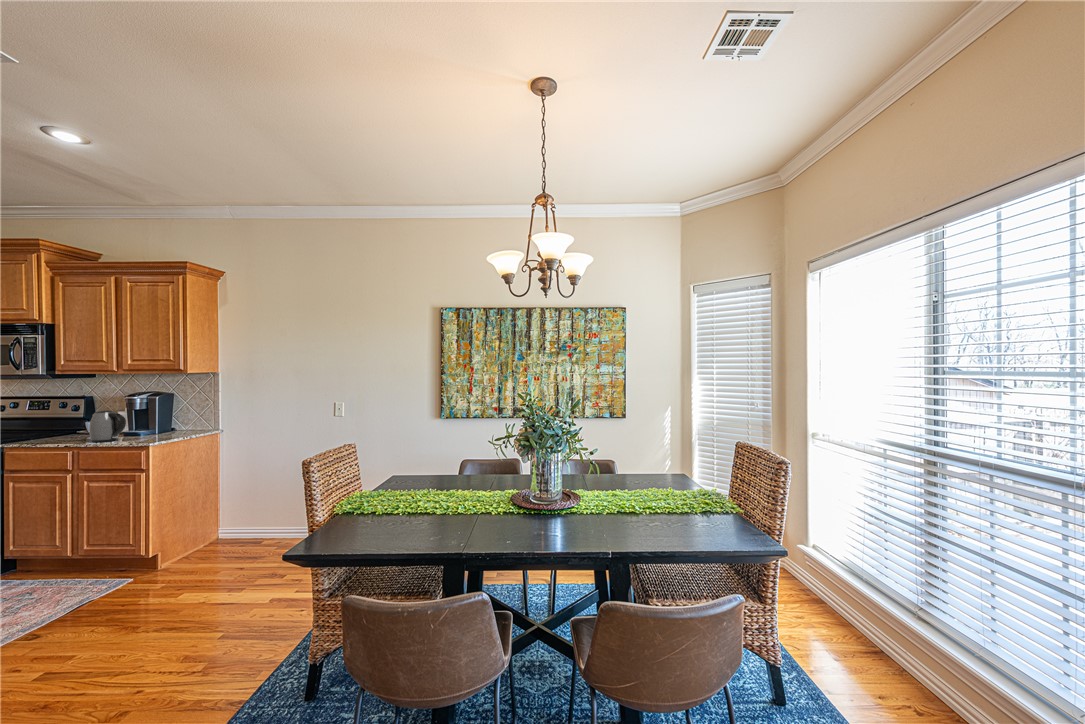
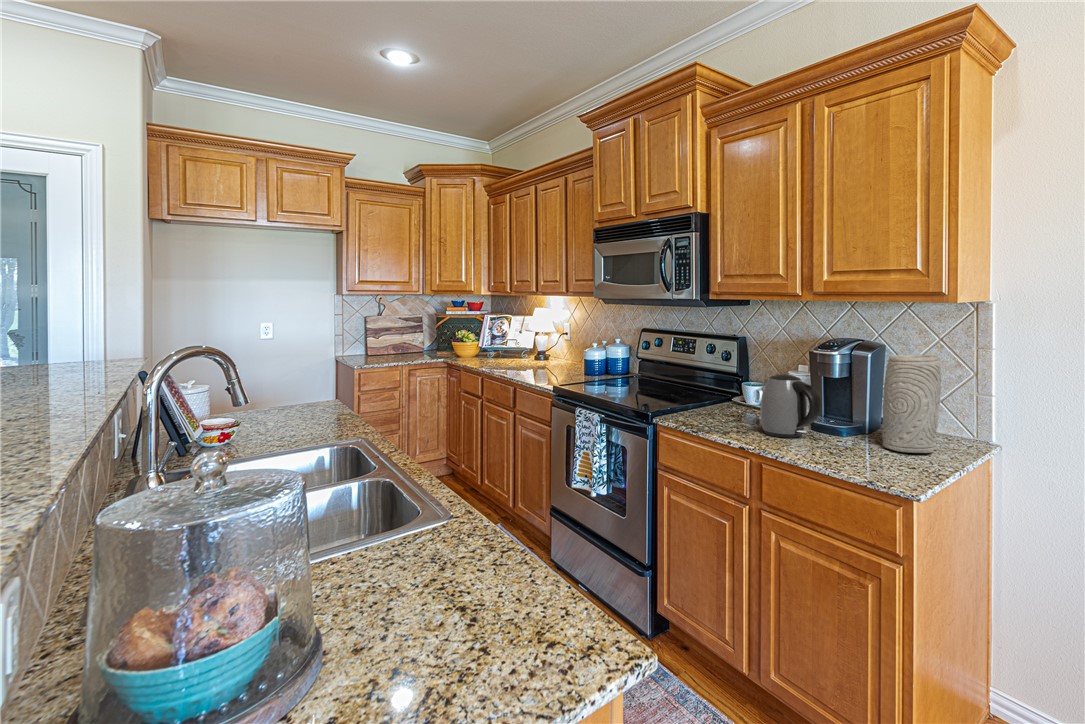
vase: none [160,395,185,438] -> present [883,355,941,453]

